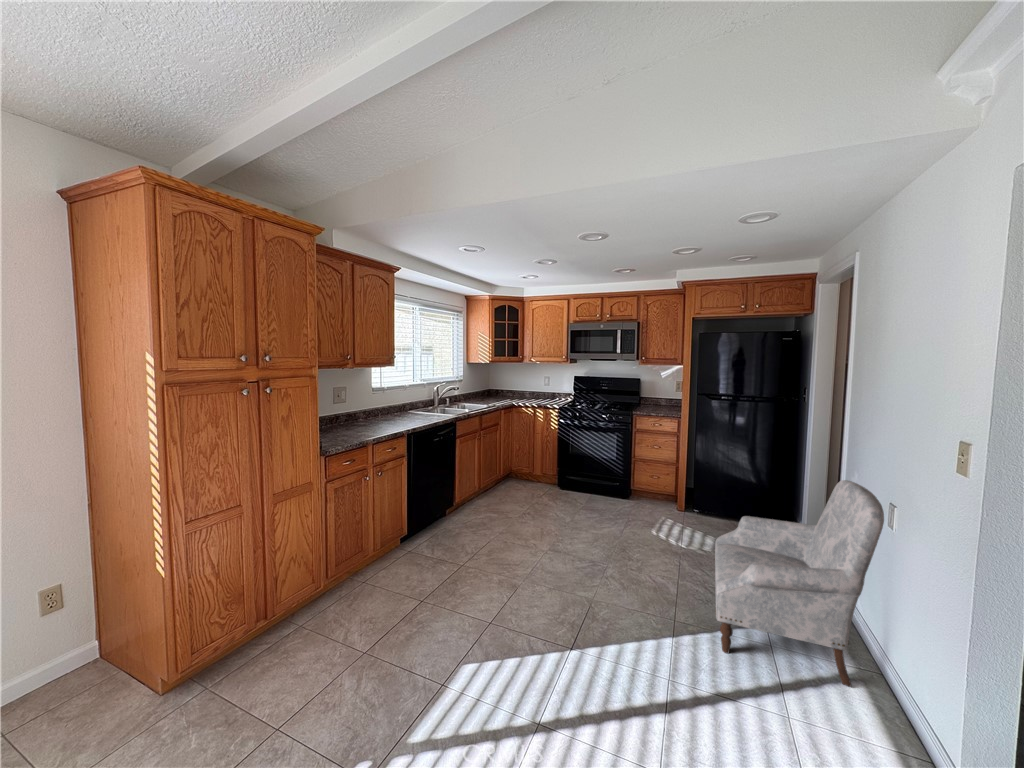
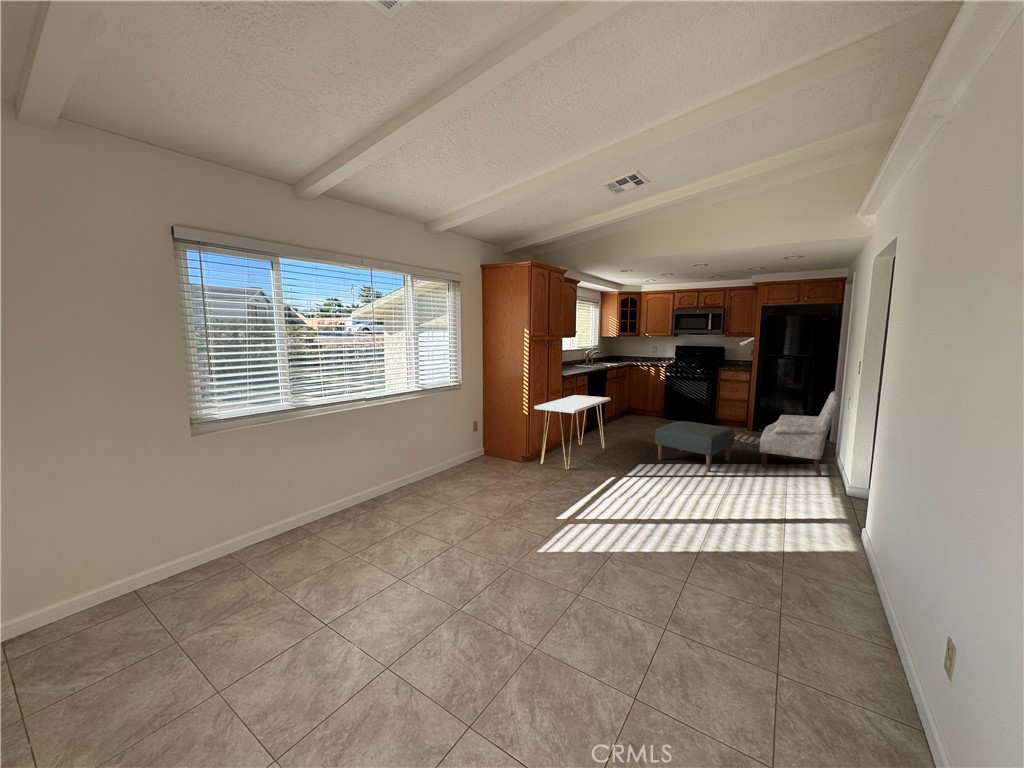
console table: none [180,484,420,732] -> present [534,395,611,469]
ottoman: none [502,534,664,695] -> present [655,421,734,472]

